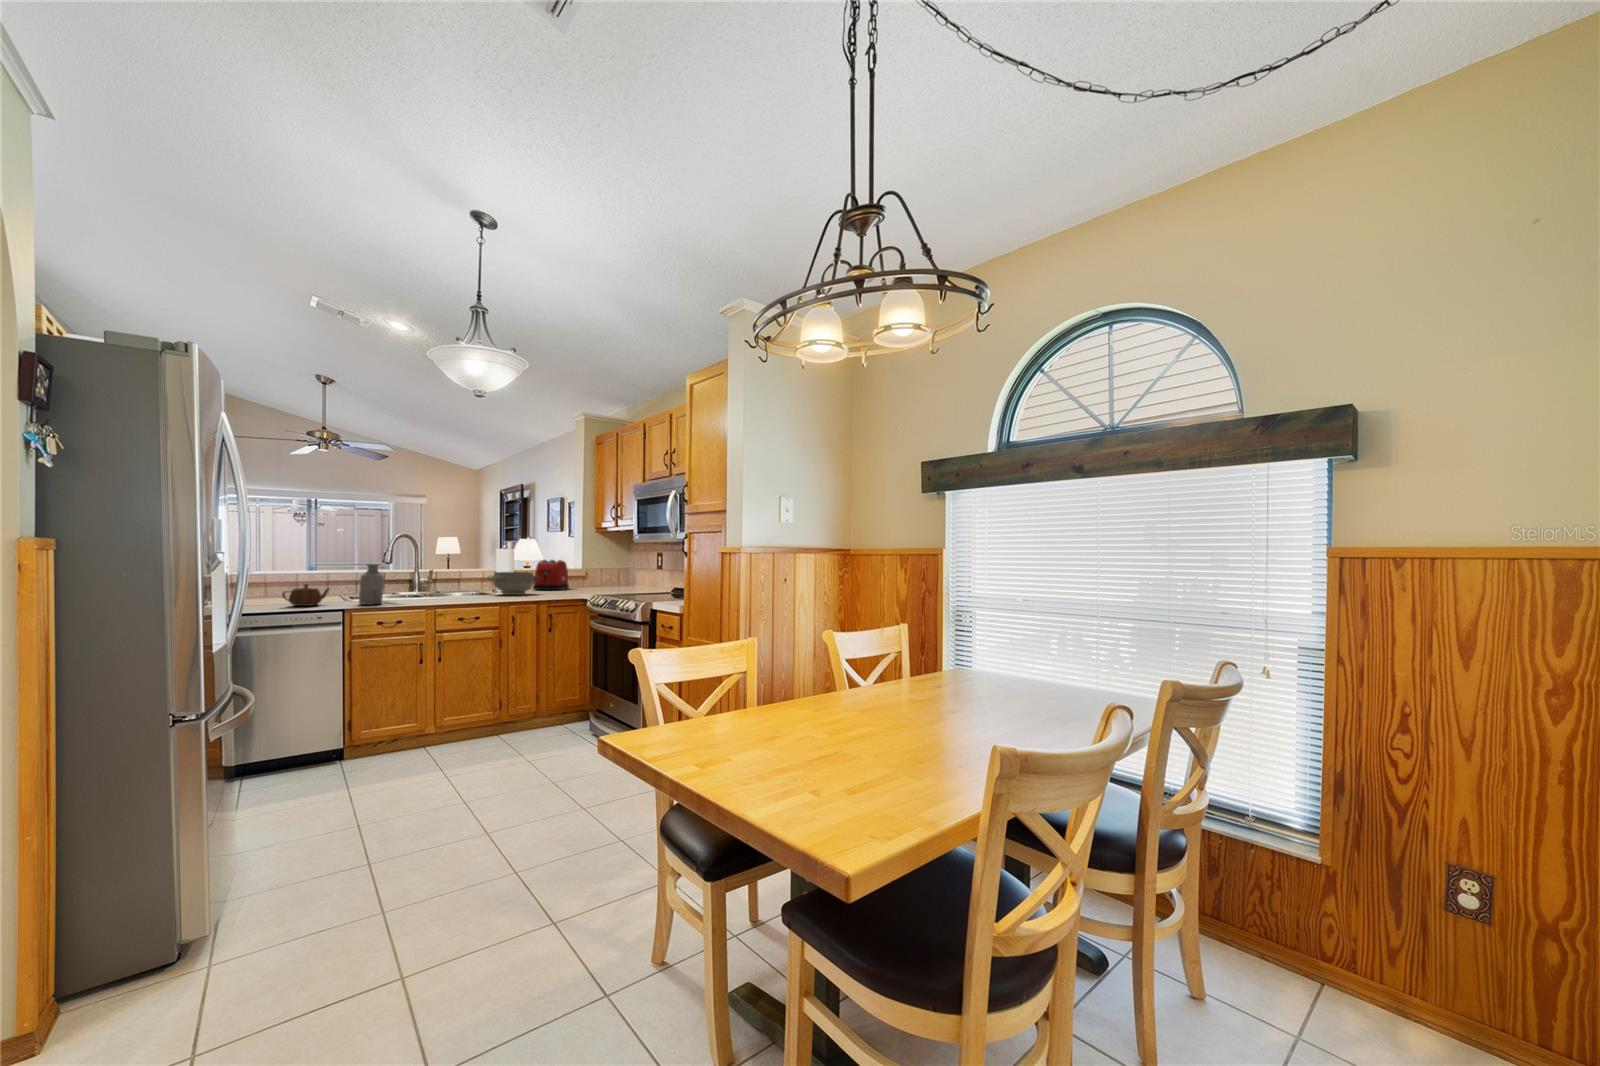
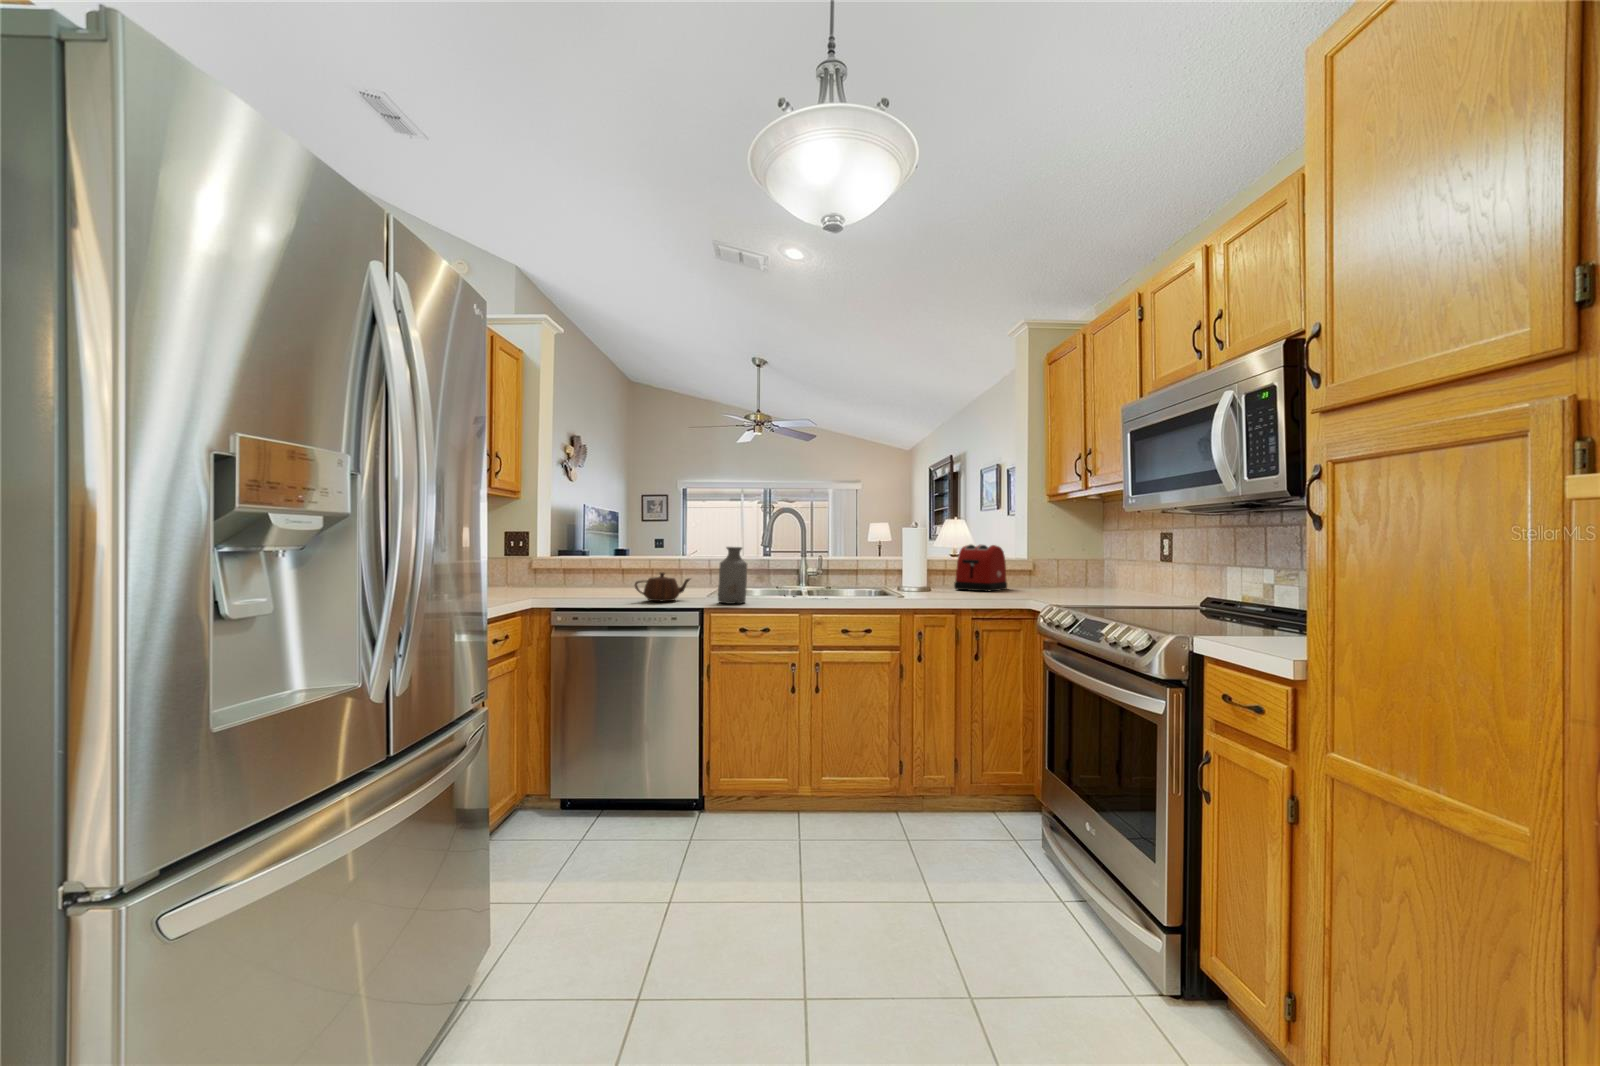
bowl: present [491,572,539,595] -> none [885,561,960,598]

